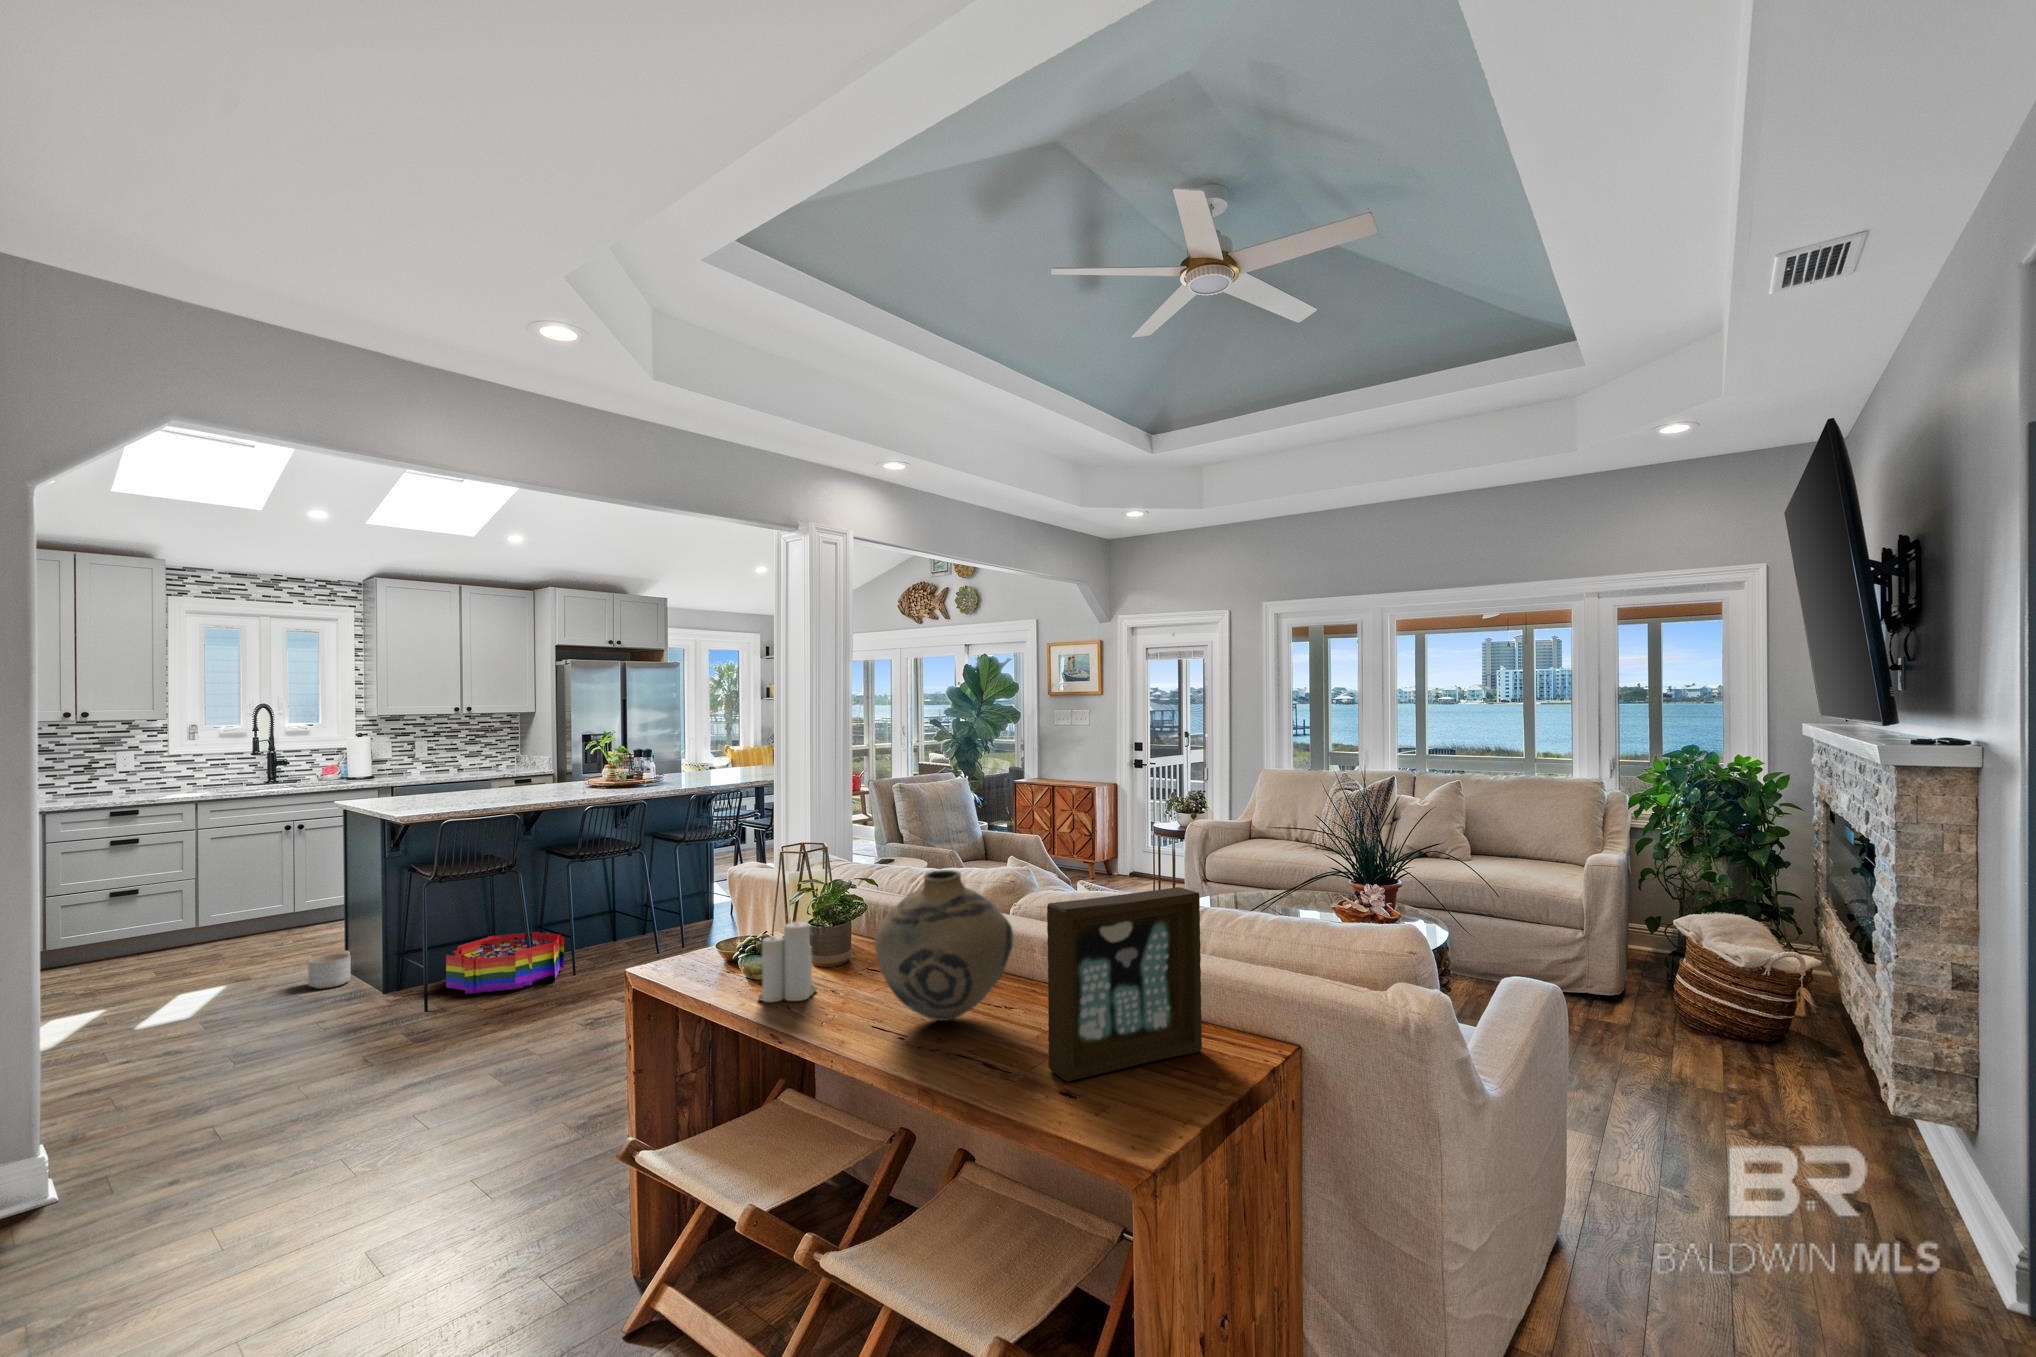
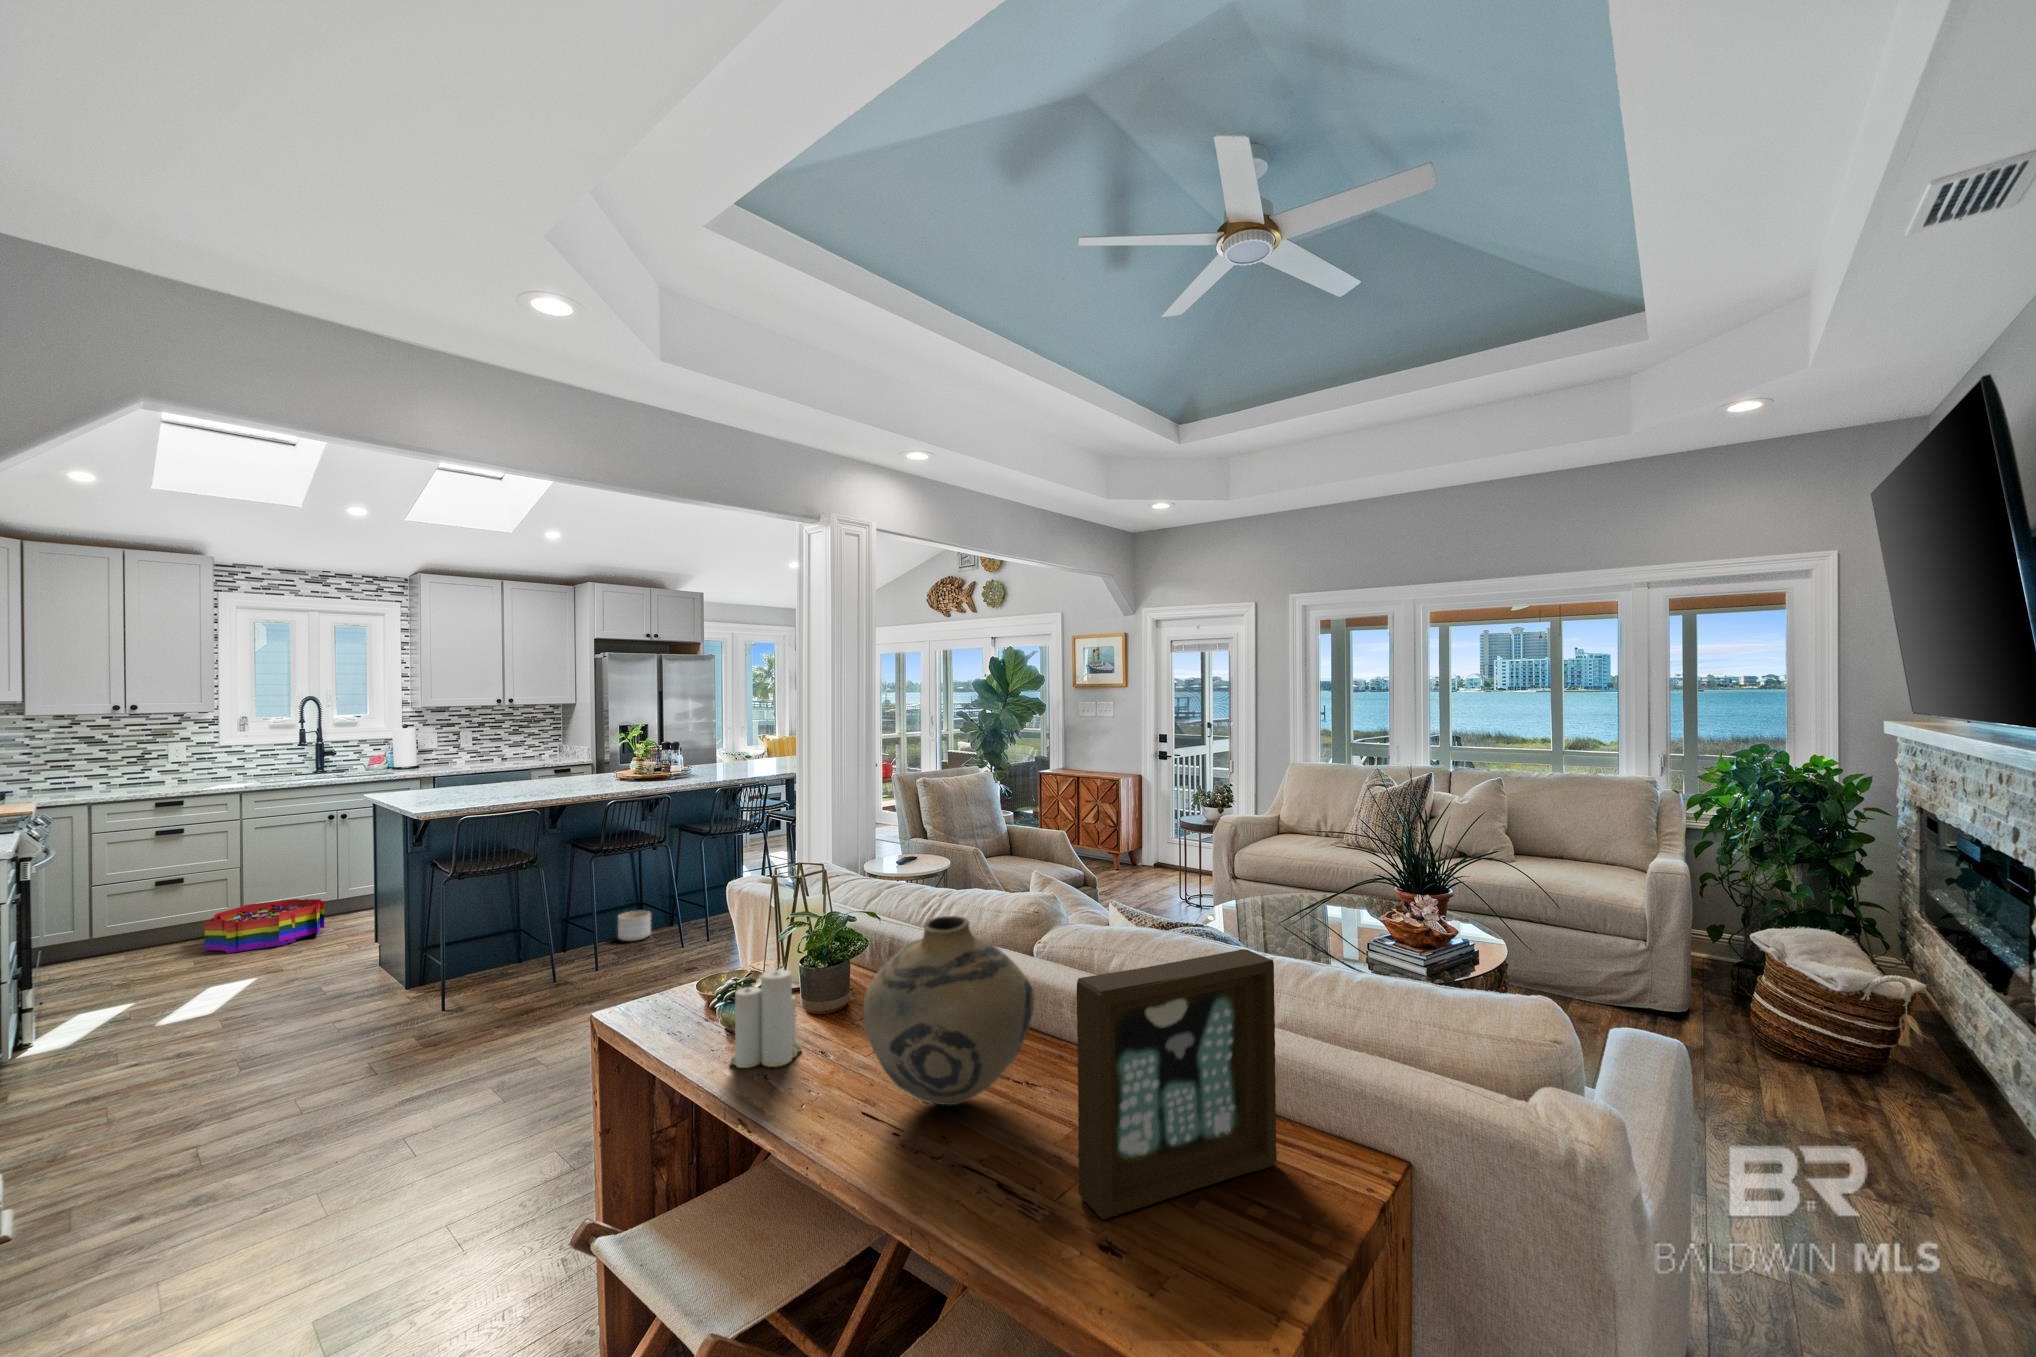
storage bin: present [446,932,564,994] -> present [205,899,325,953]
planter: present [308,953,351,989] -> present [618,911,651,941]

